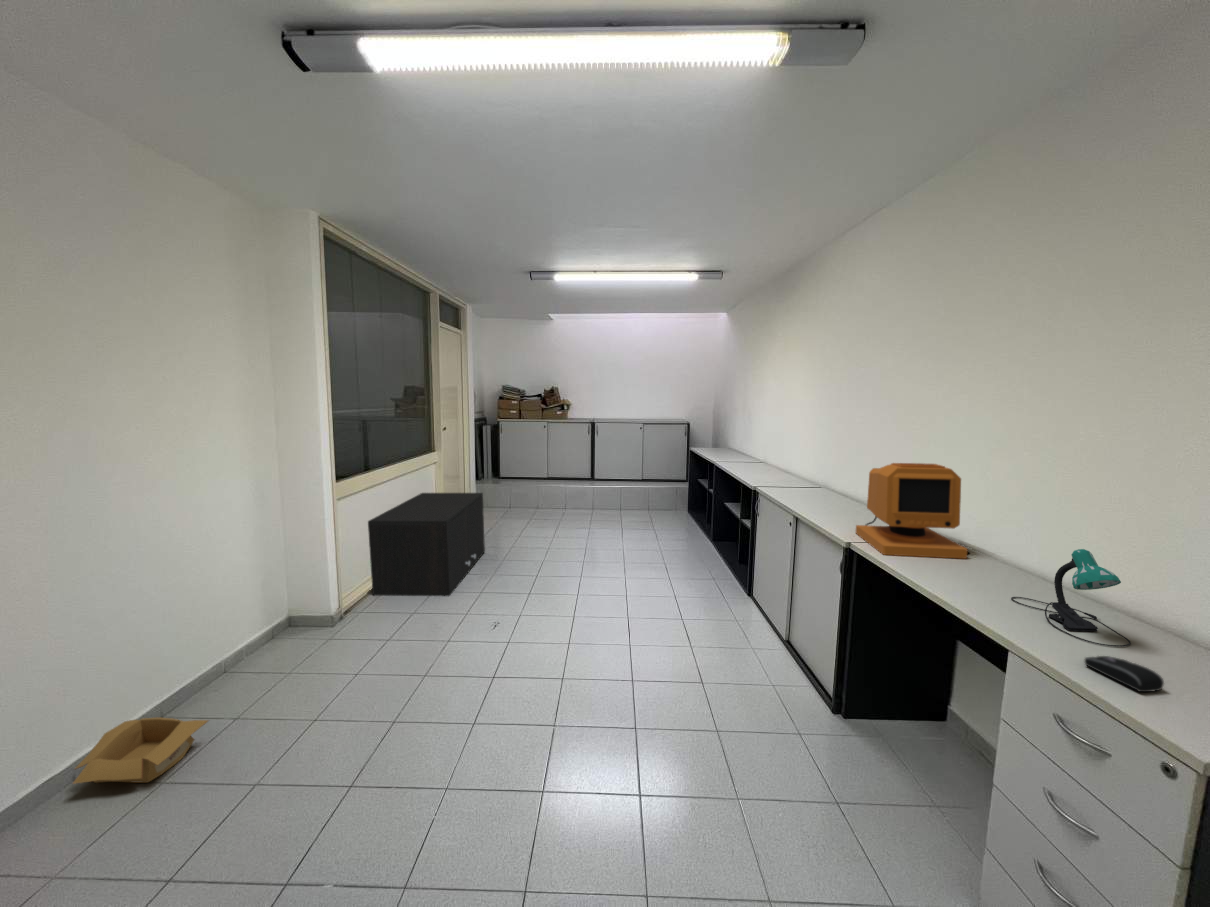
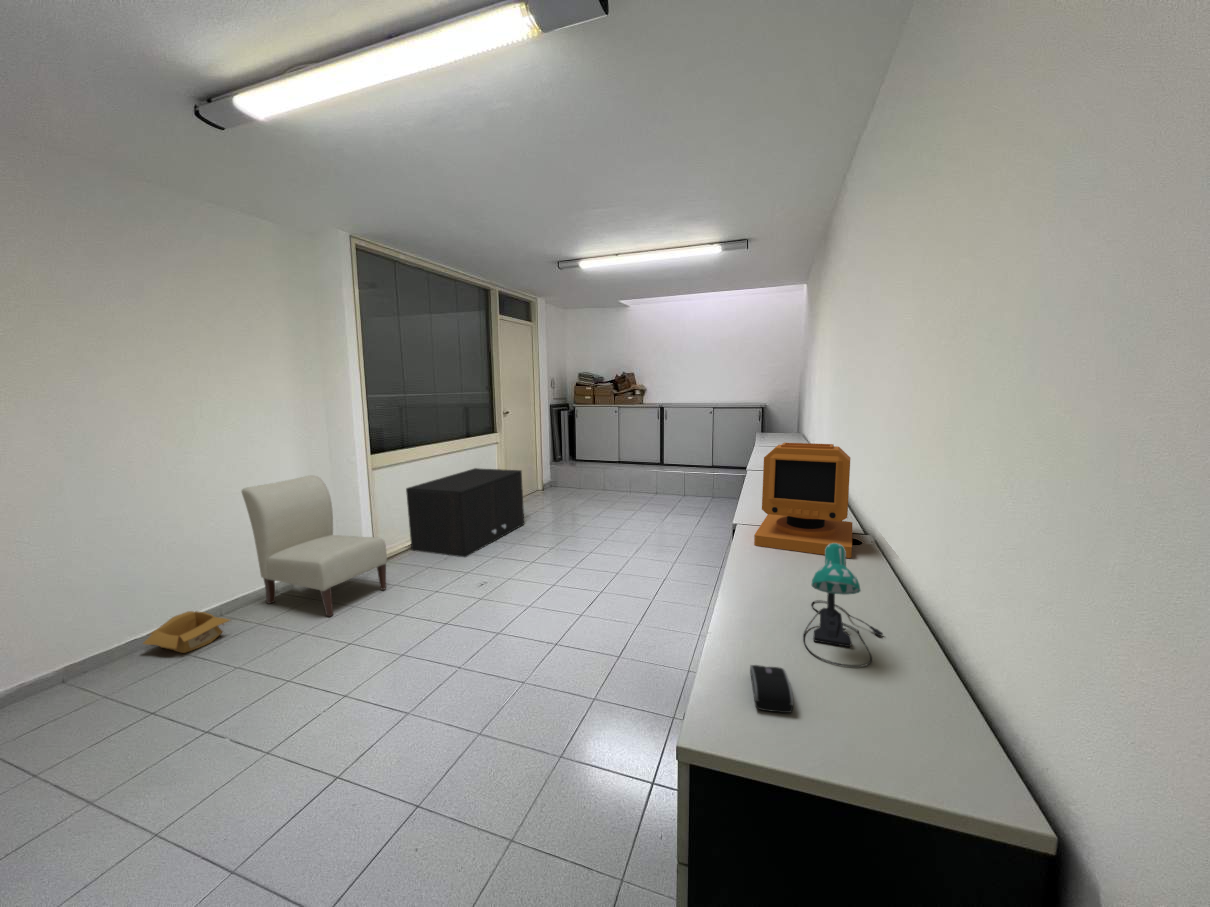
chair: none [187,513,387,692] -> present [242,475,387,616]

